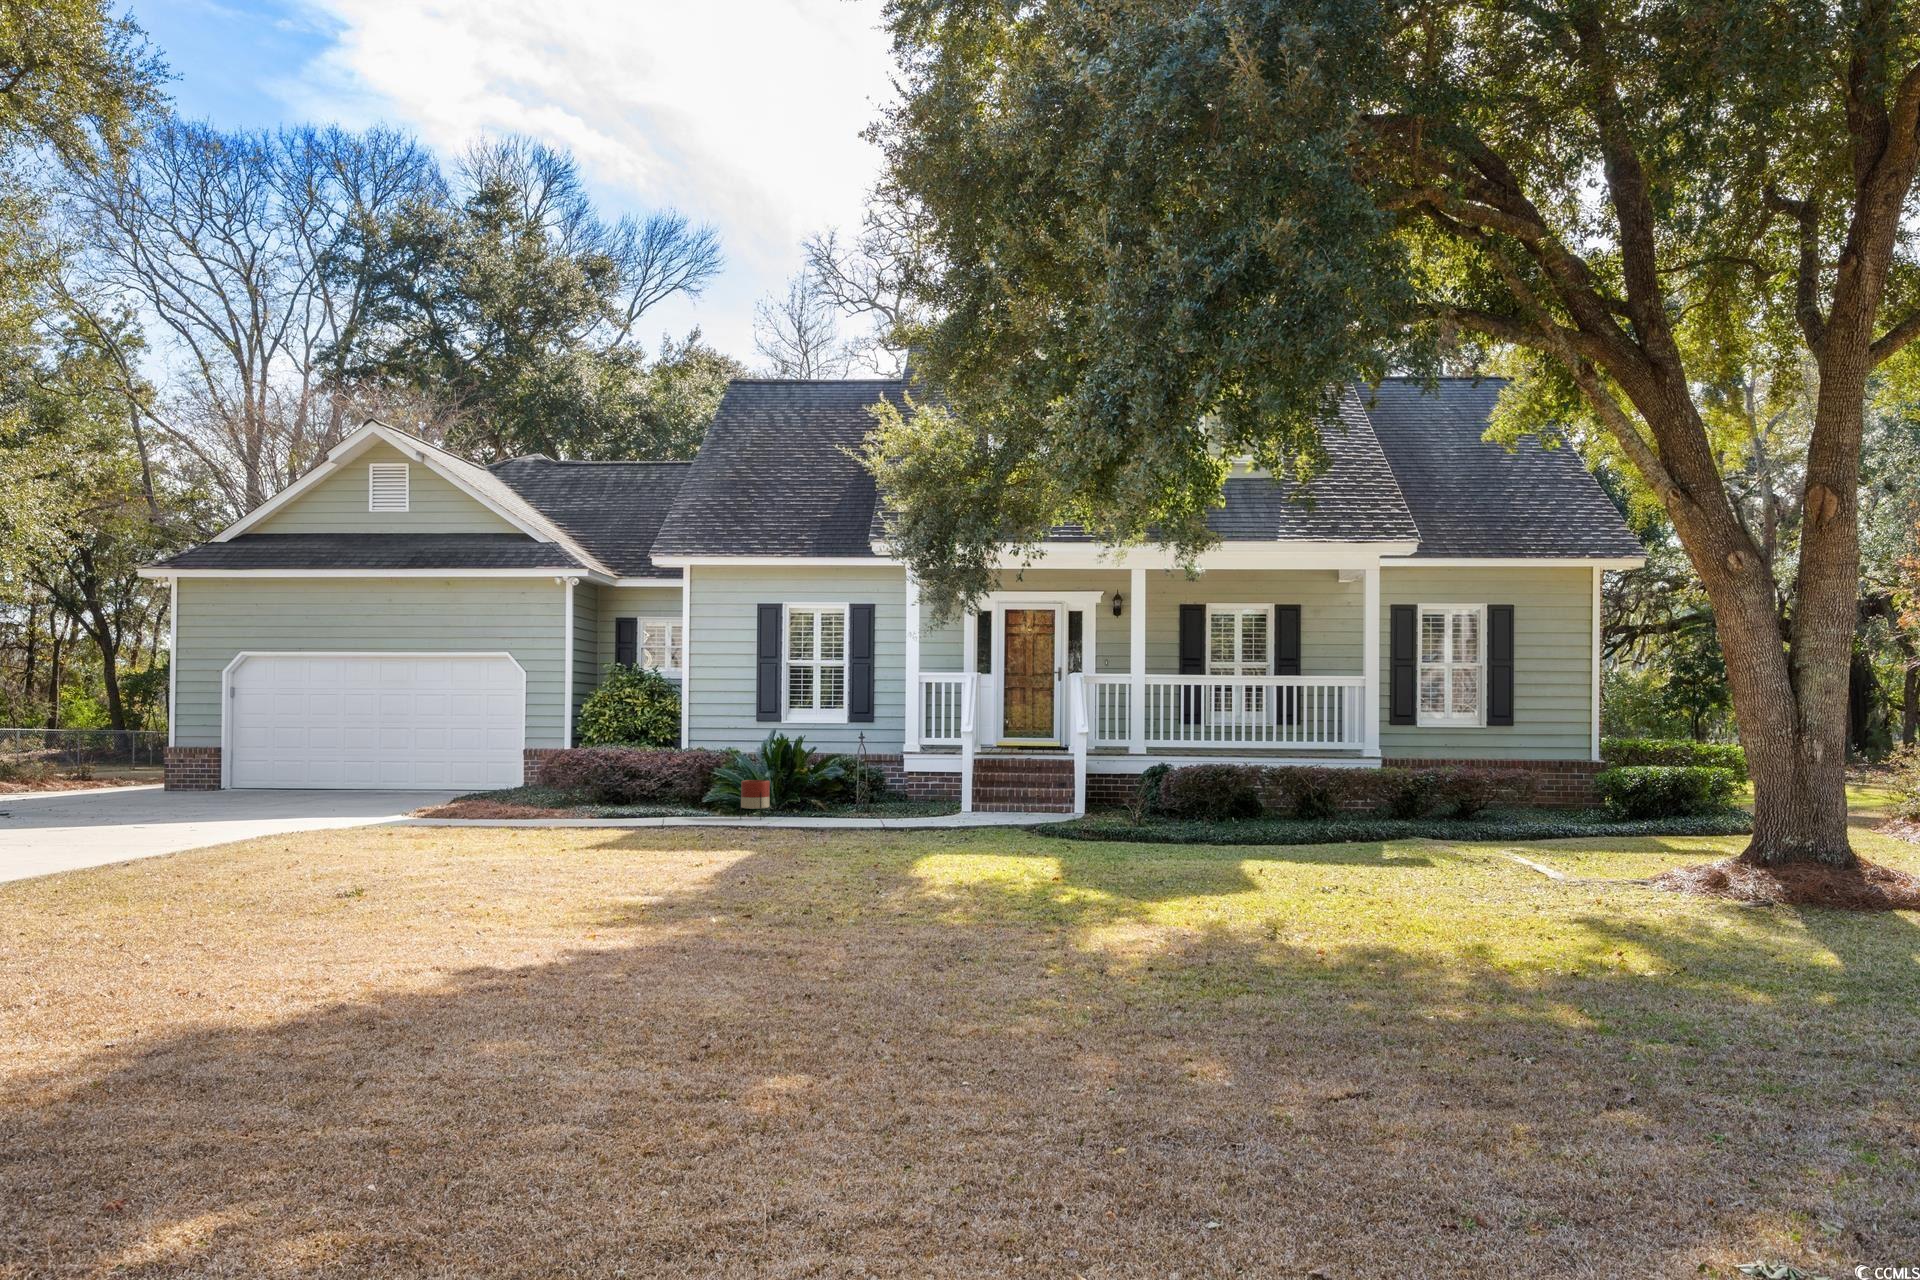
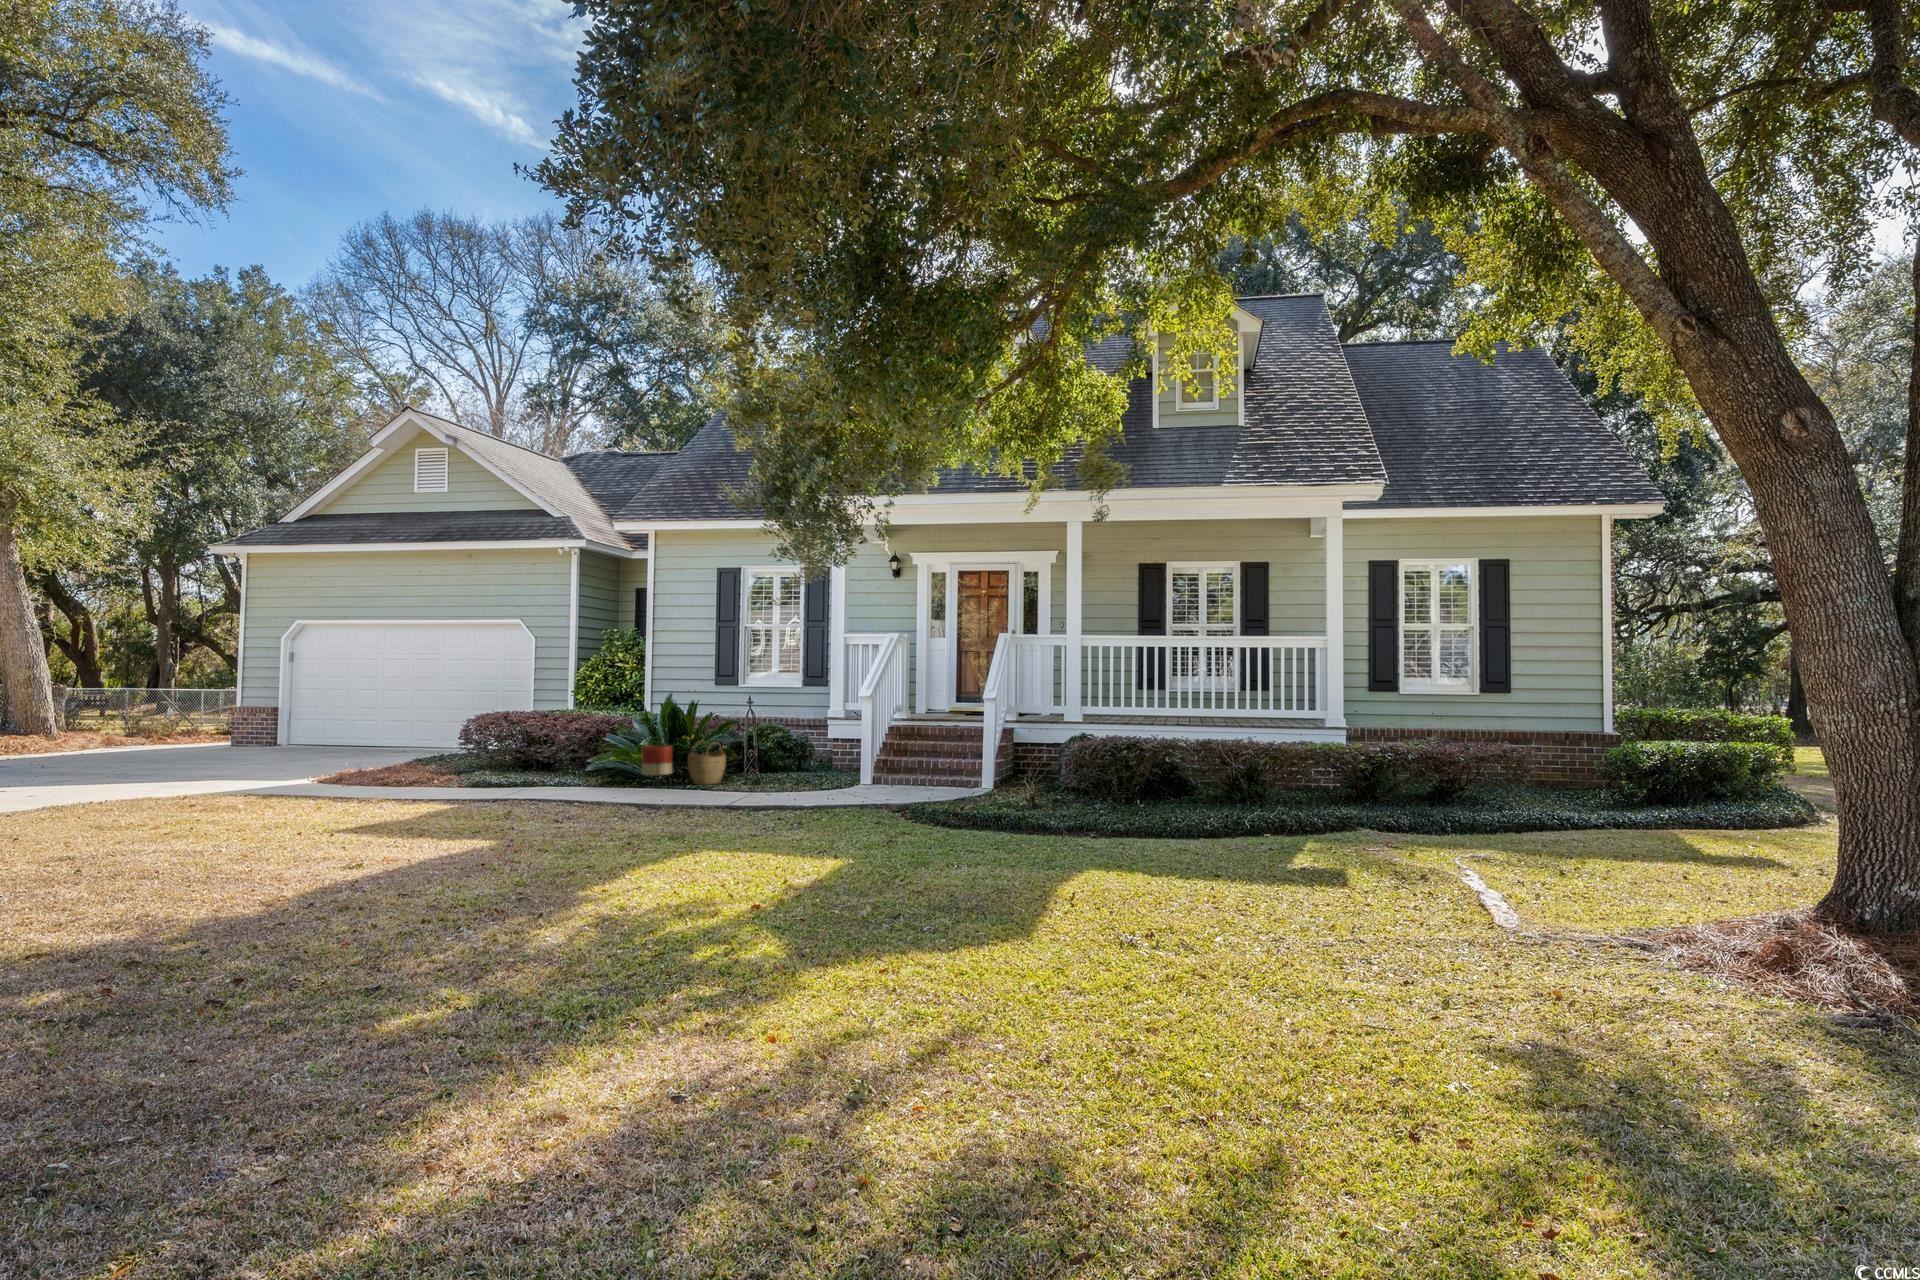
woven basket: none [779,776,813,818] -> present [688,741,726,785]

